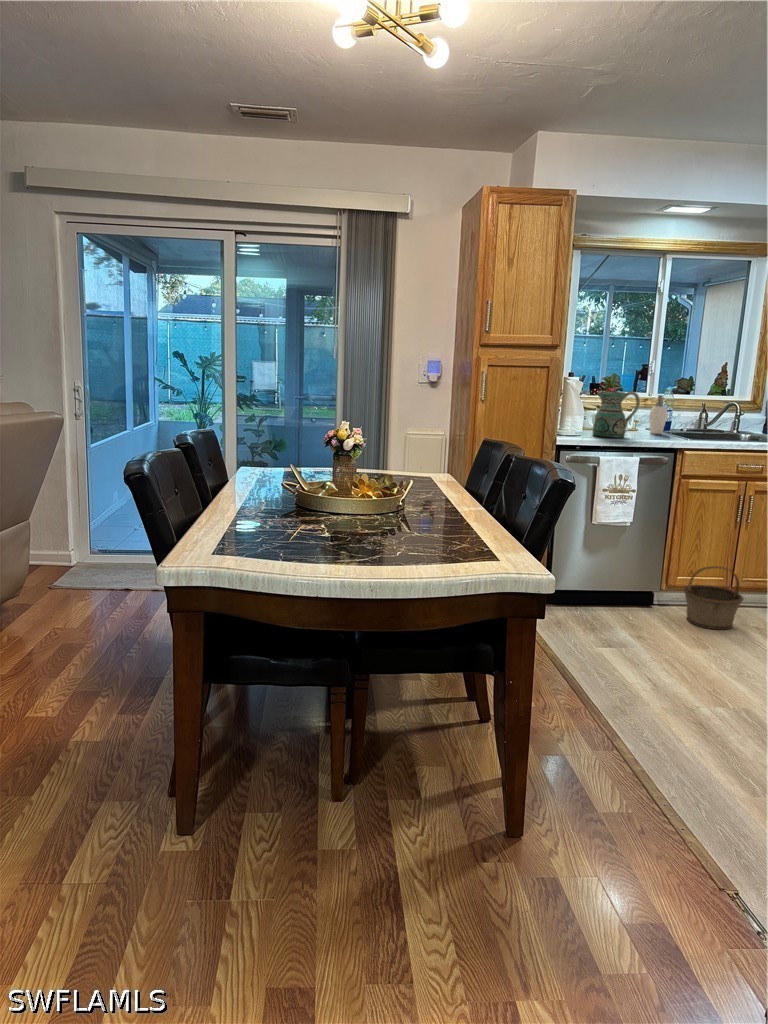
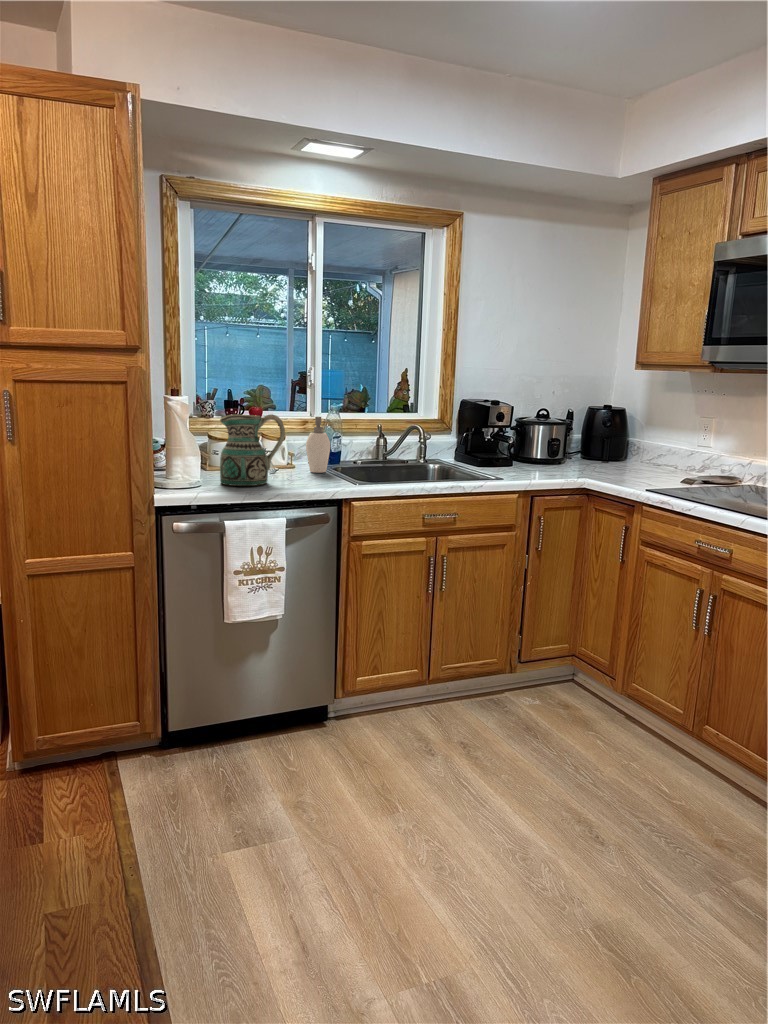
basket: present [683,566,743,629] -> none [368,666,447,762]

